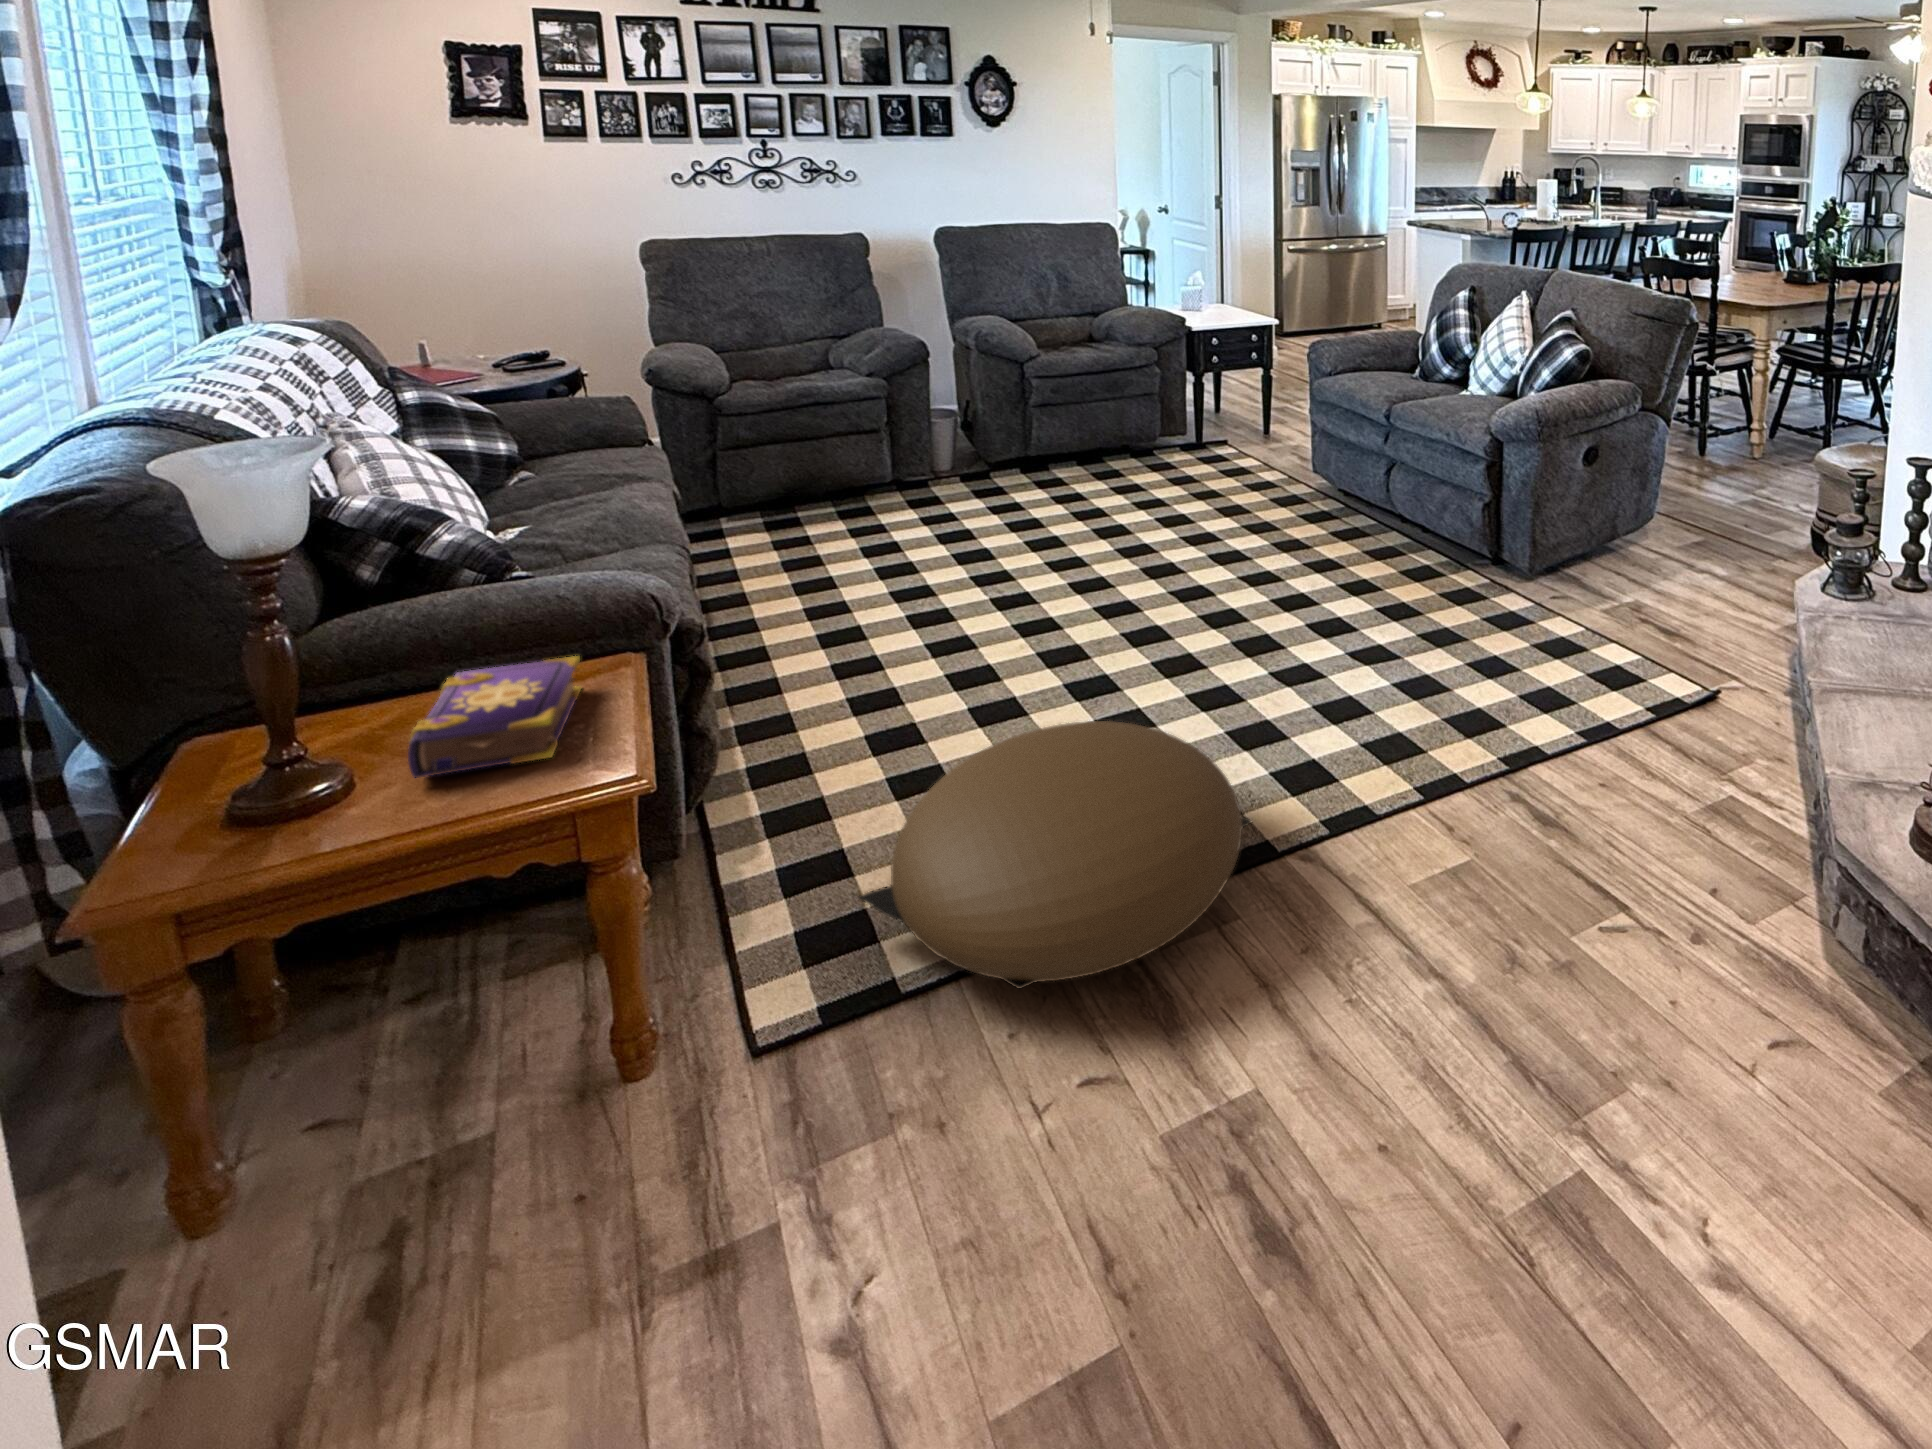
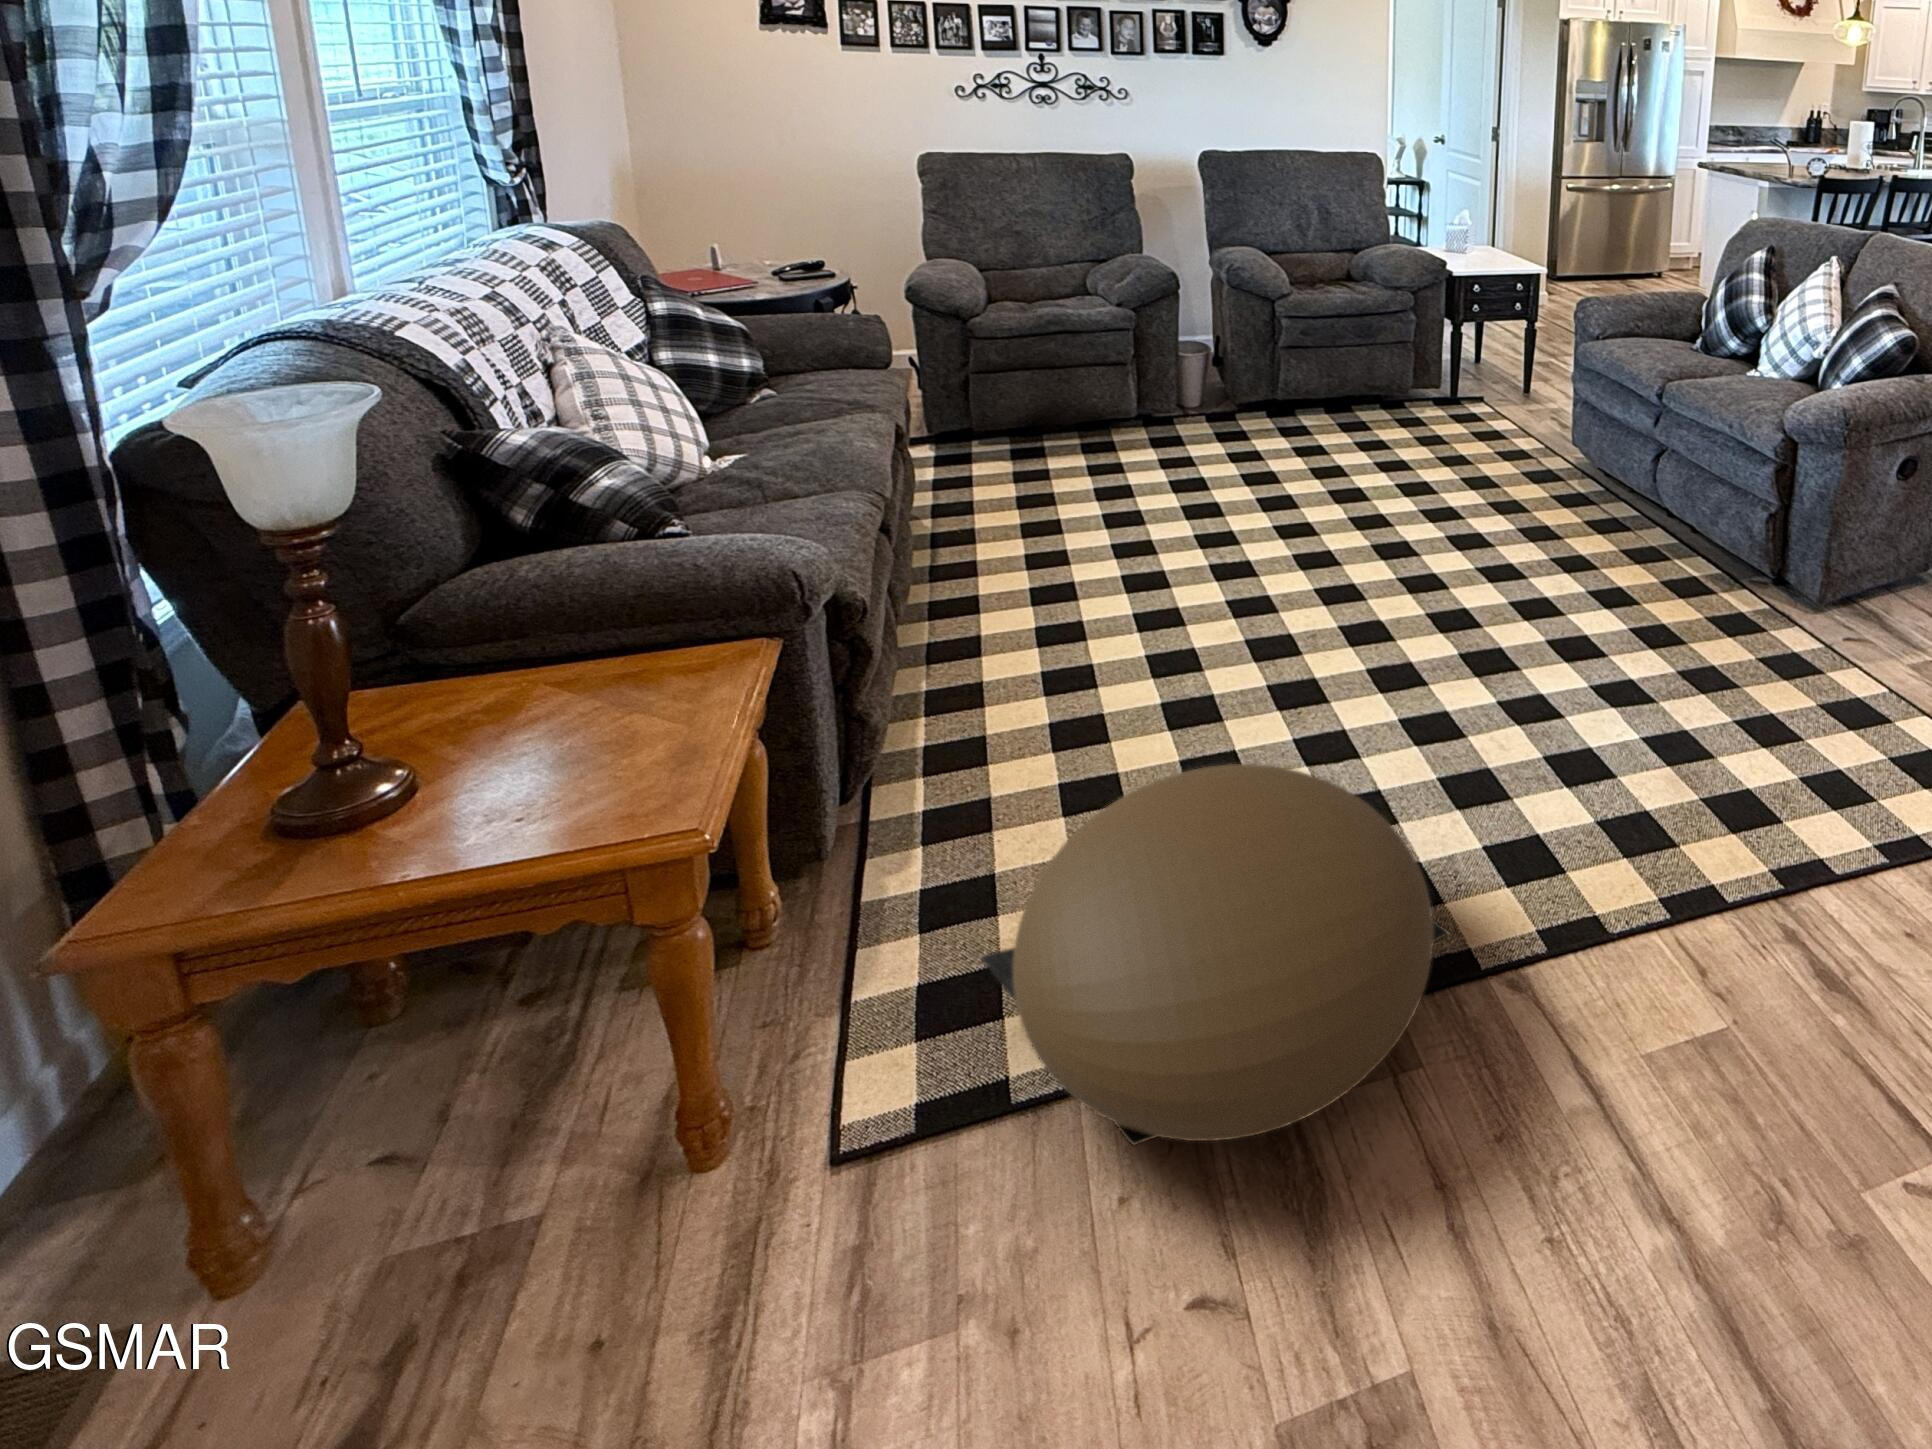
book: present [408,656,581,778] -> none [490,634,710,774]

